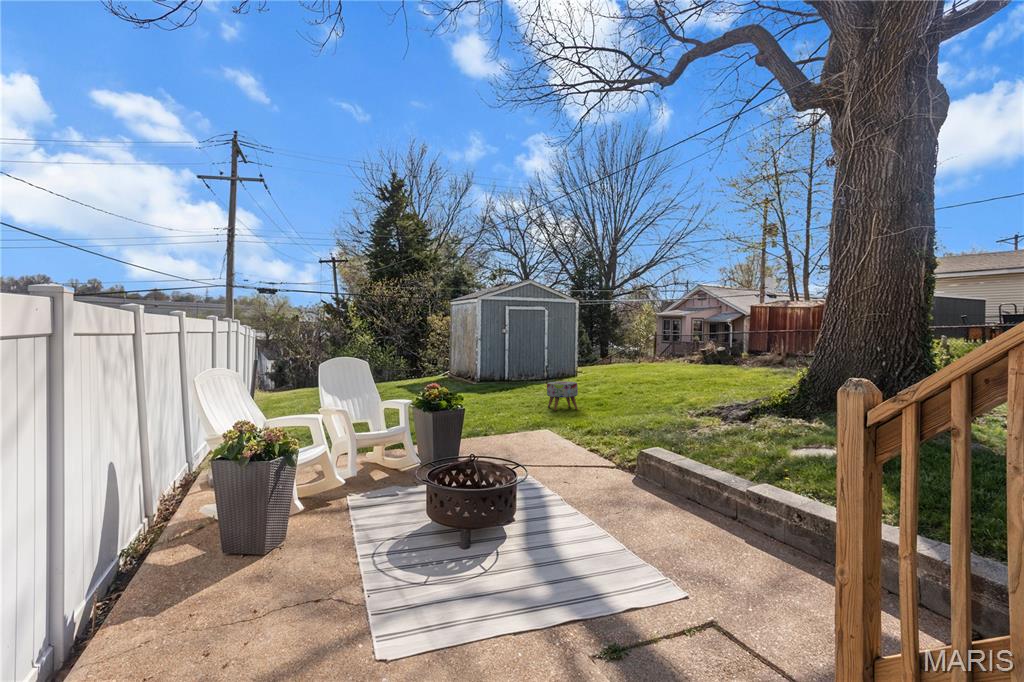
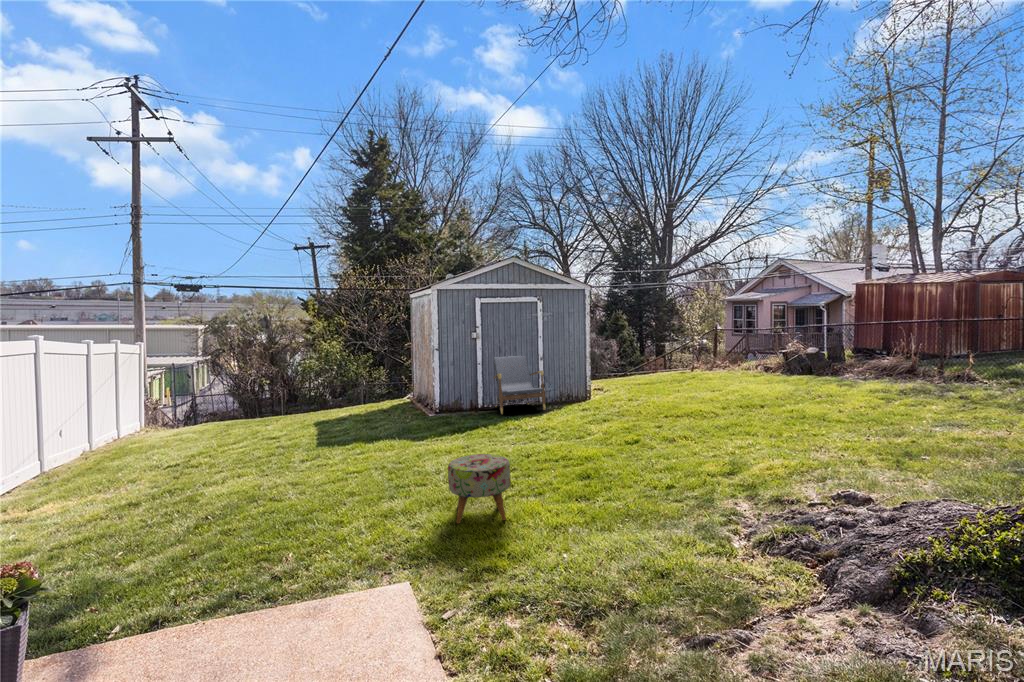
lounge chair: none [517,345,554,382] -> present [493,356,545,414]

